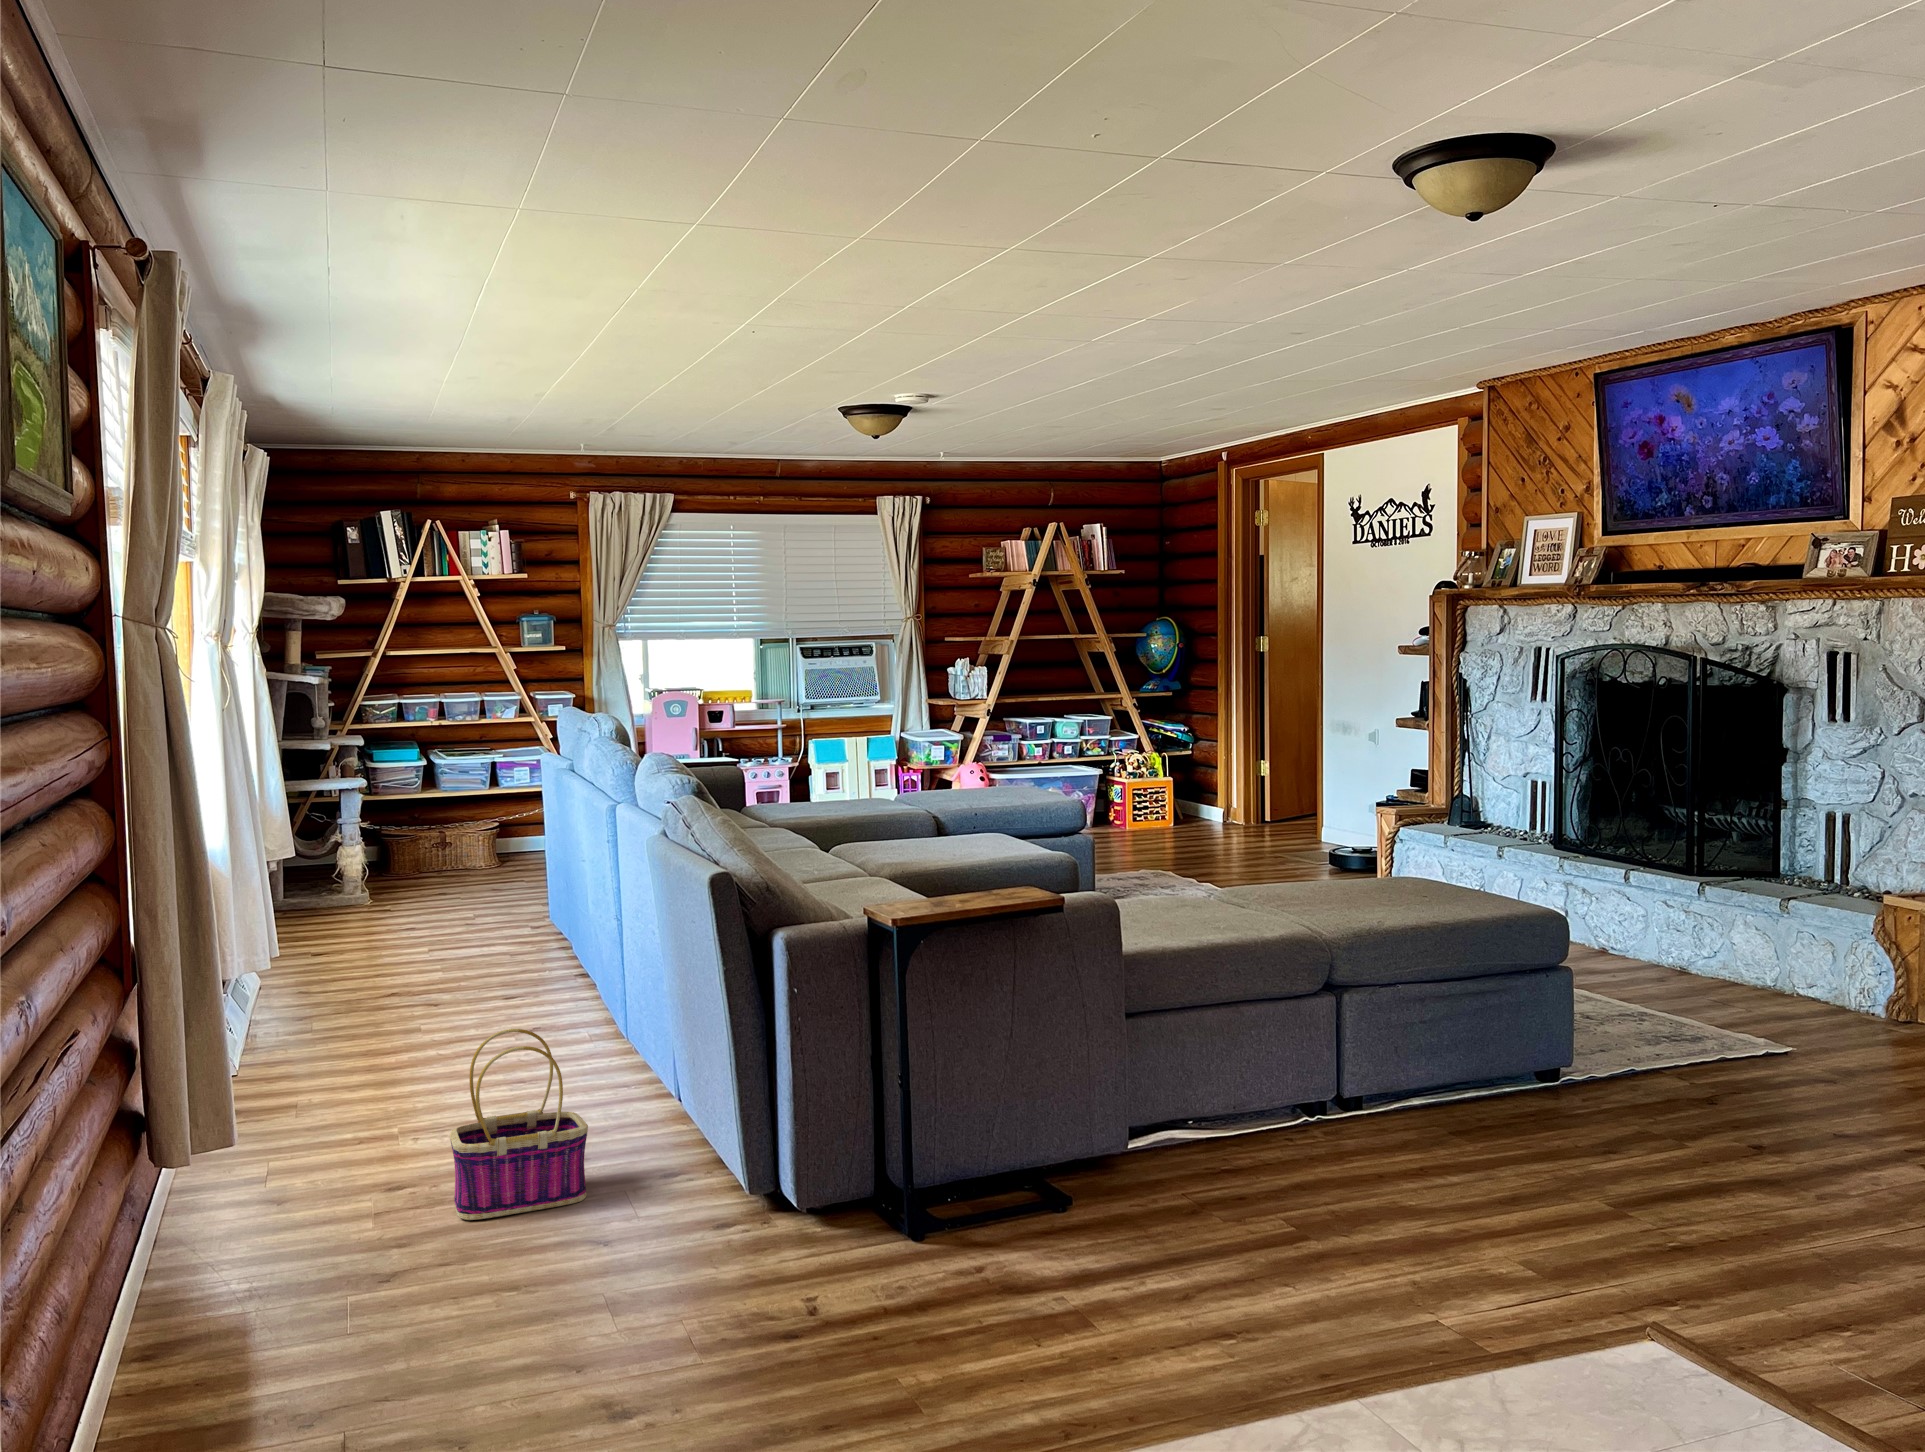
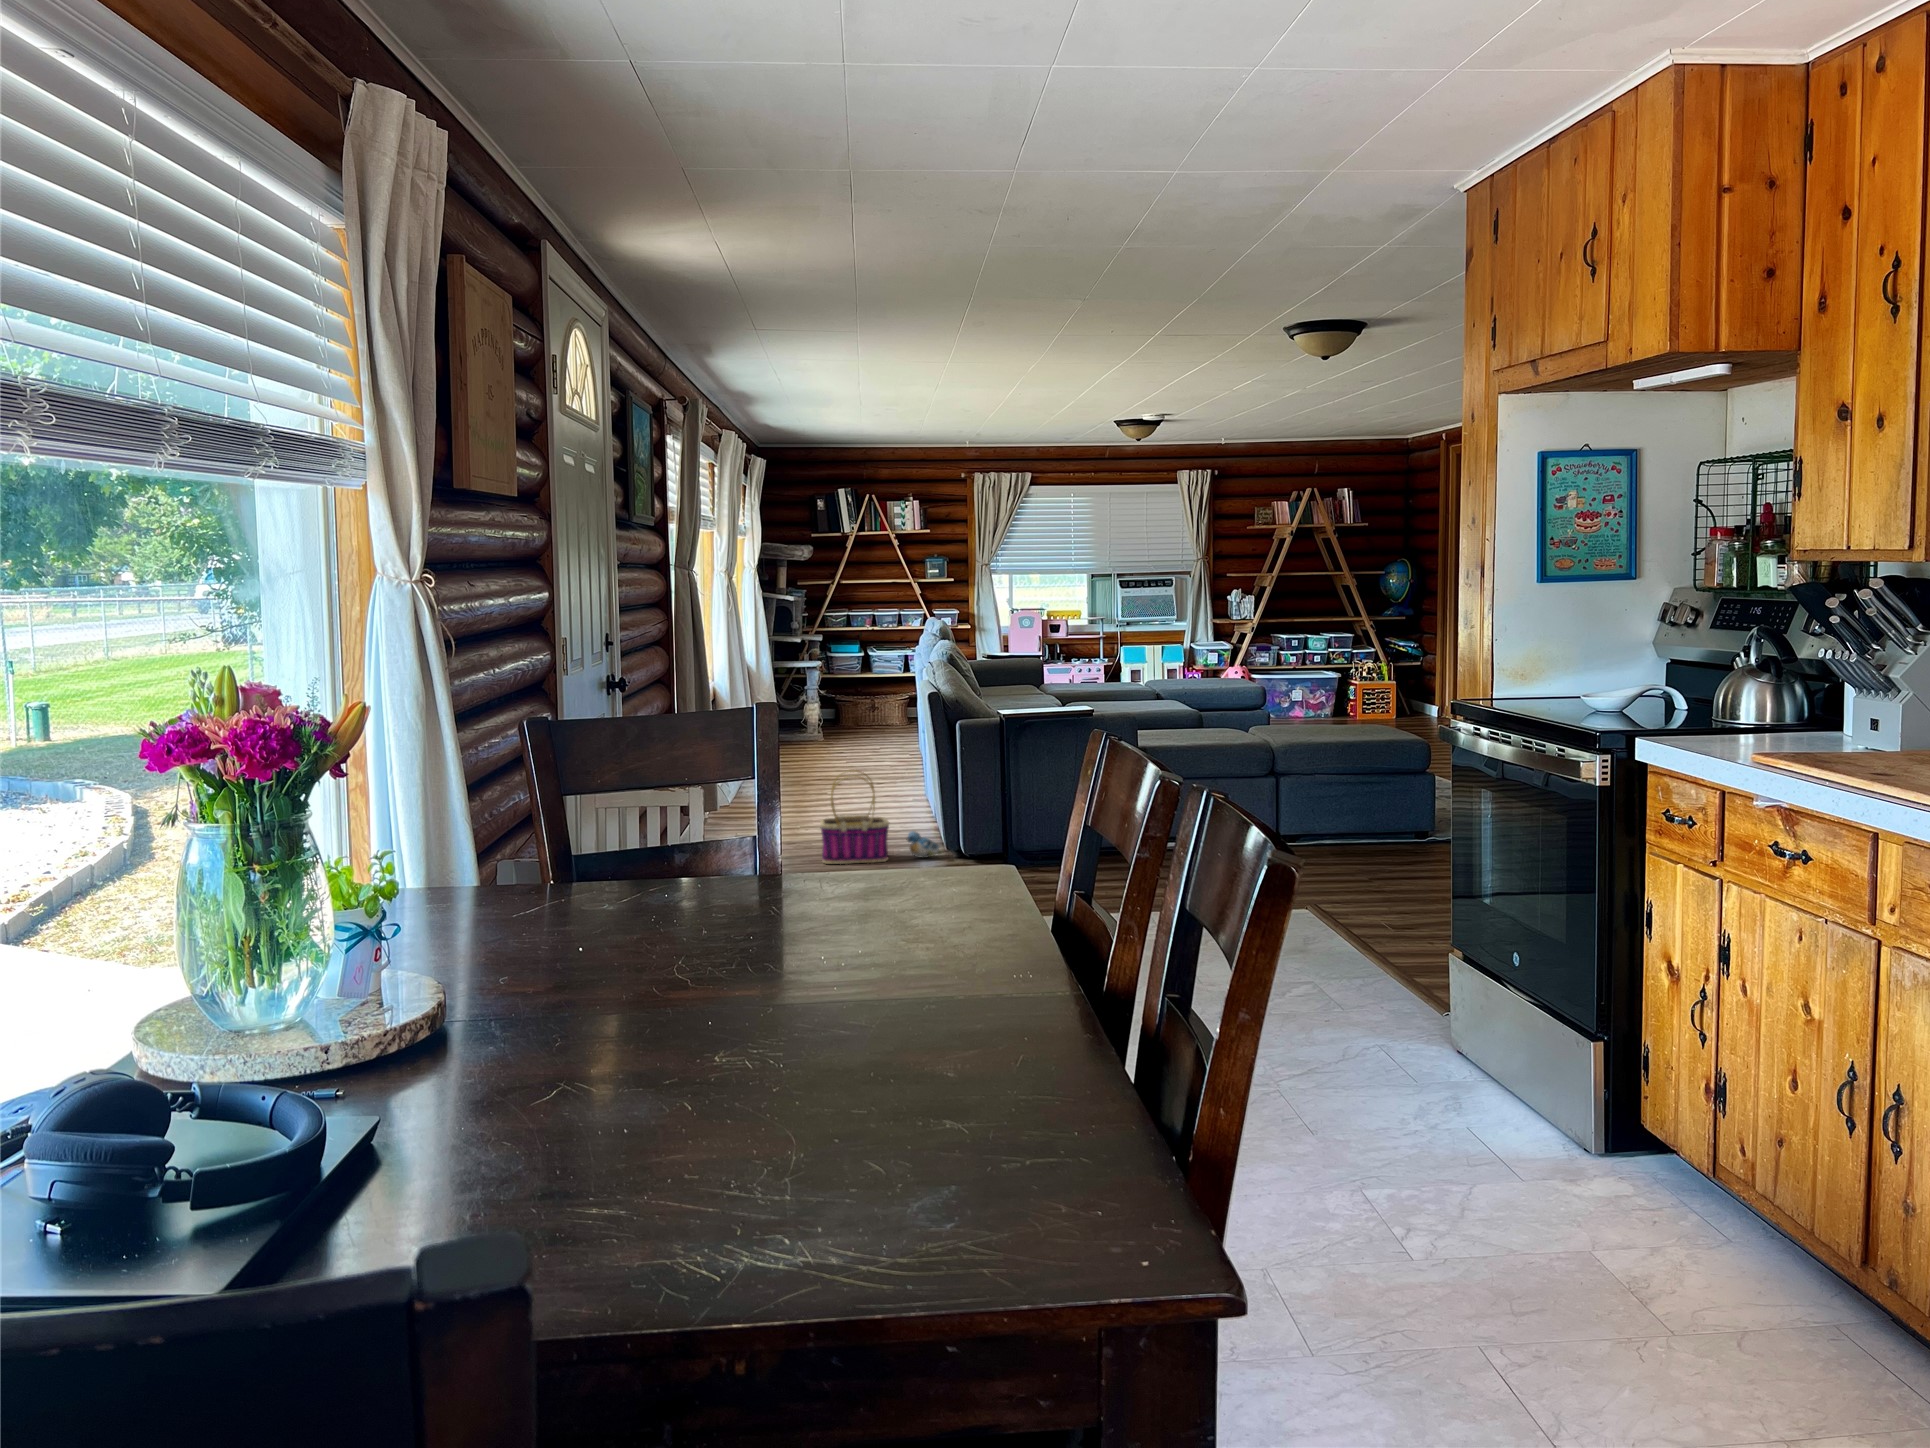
plush toy: none [618,1135,690,1183] -> present [906,831,942,858]

